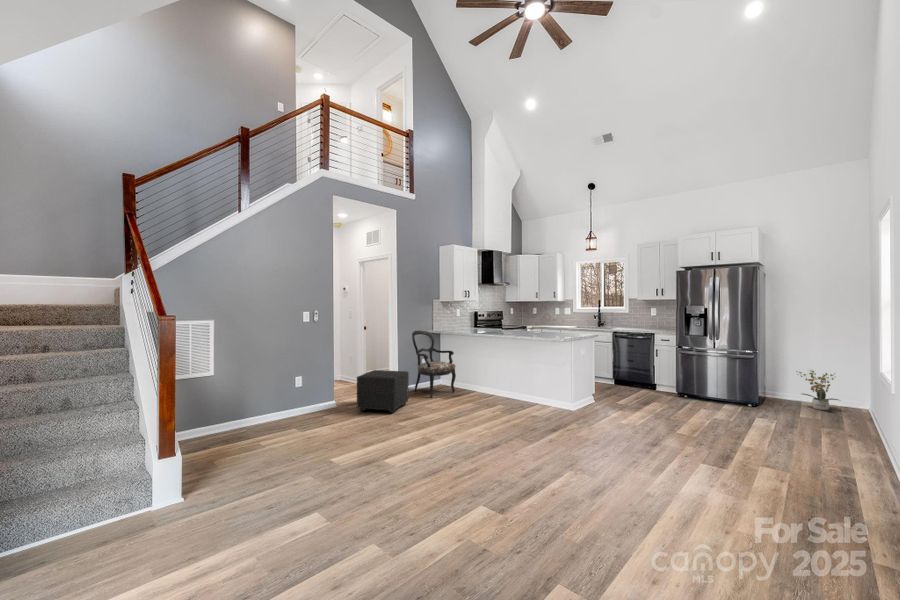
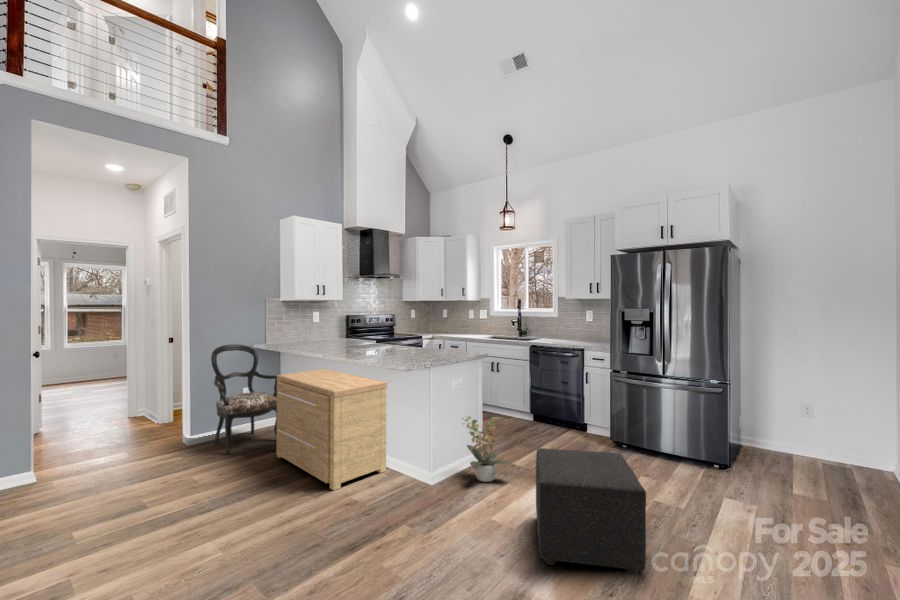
side table: none [463,346,540,412] -> present [276,369,387,490]
ottoman: present [357,370,409,413] -> present [536,448,646,574]
potted plant: present [796,370,838,410] -> present [465,417,511,482]

